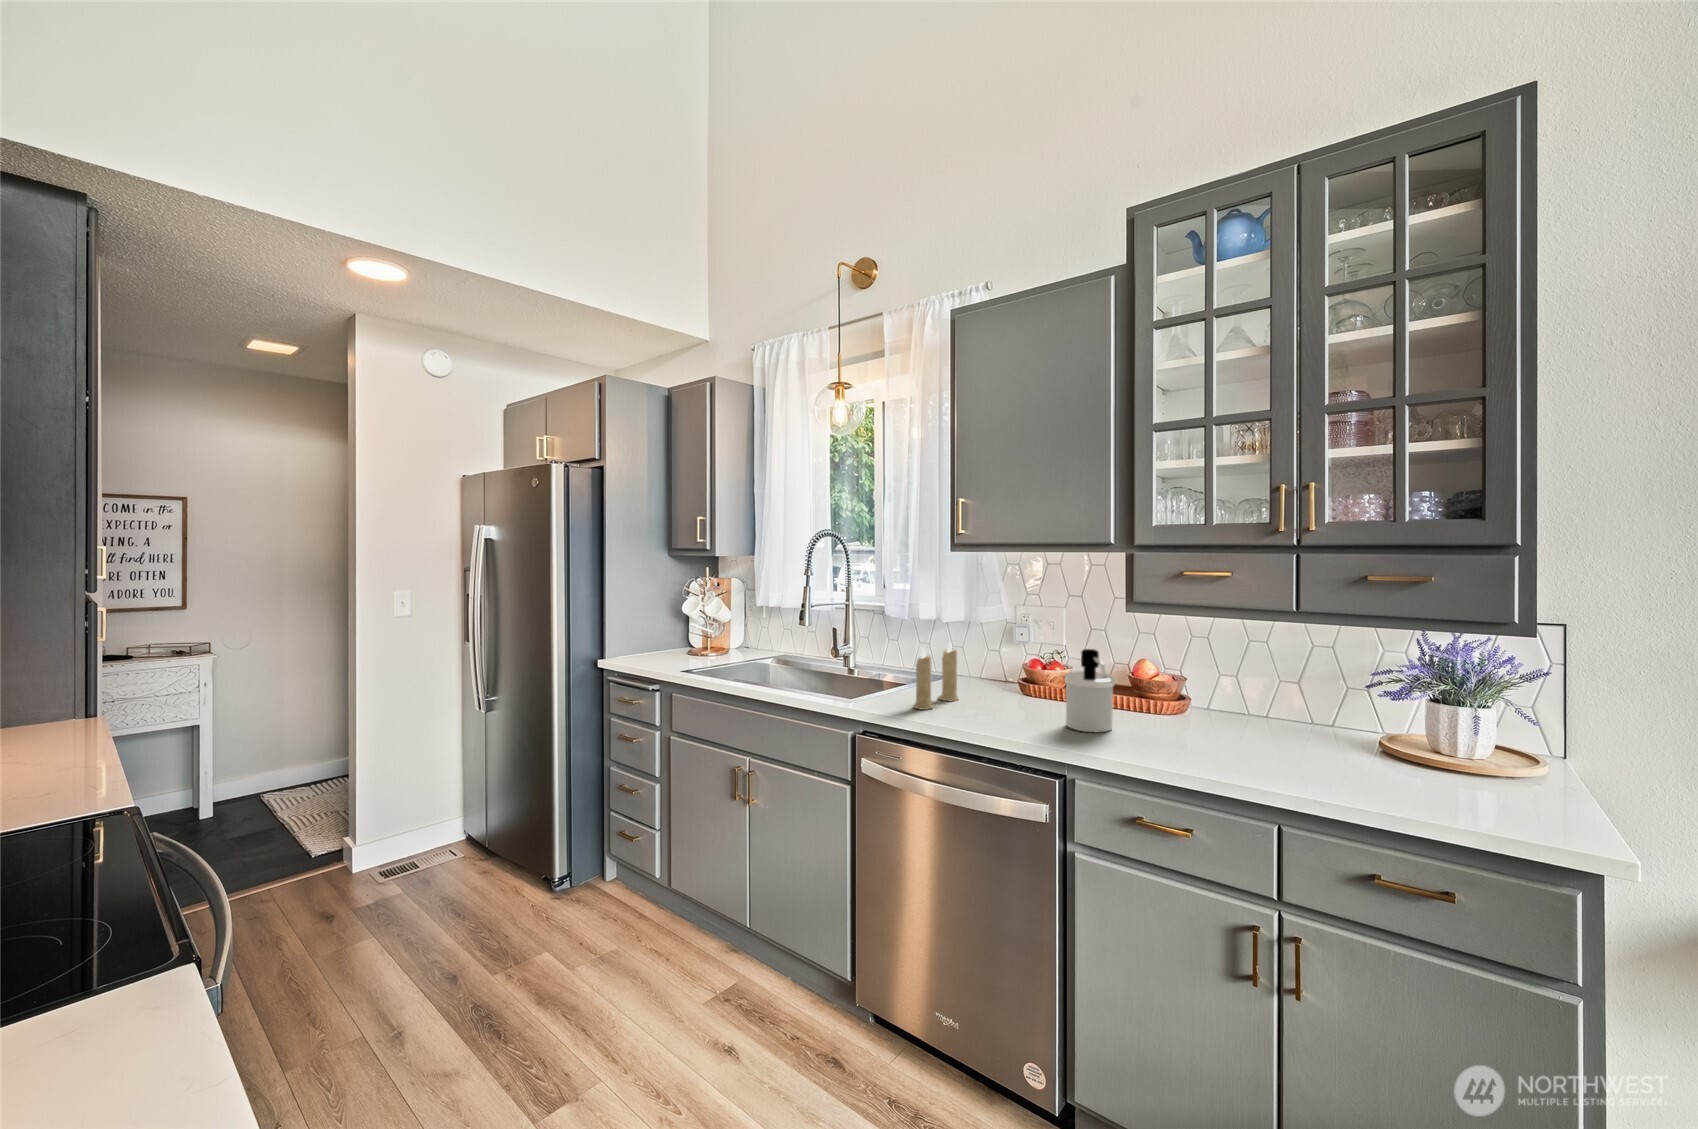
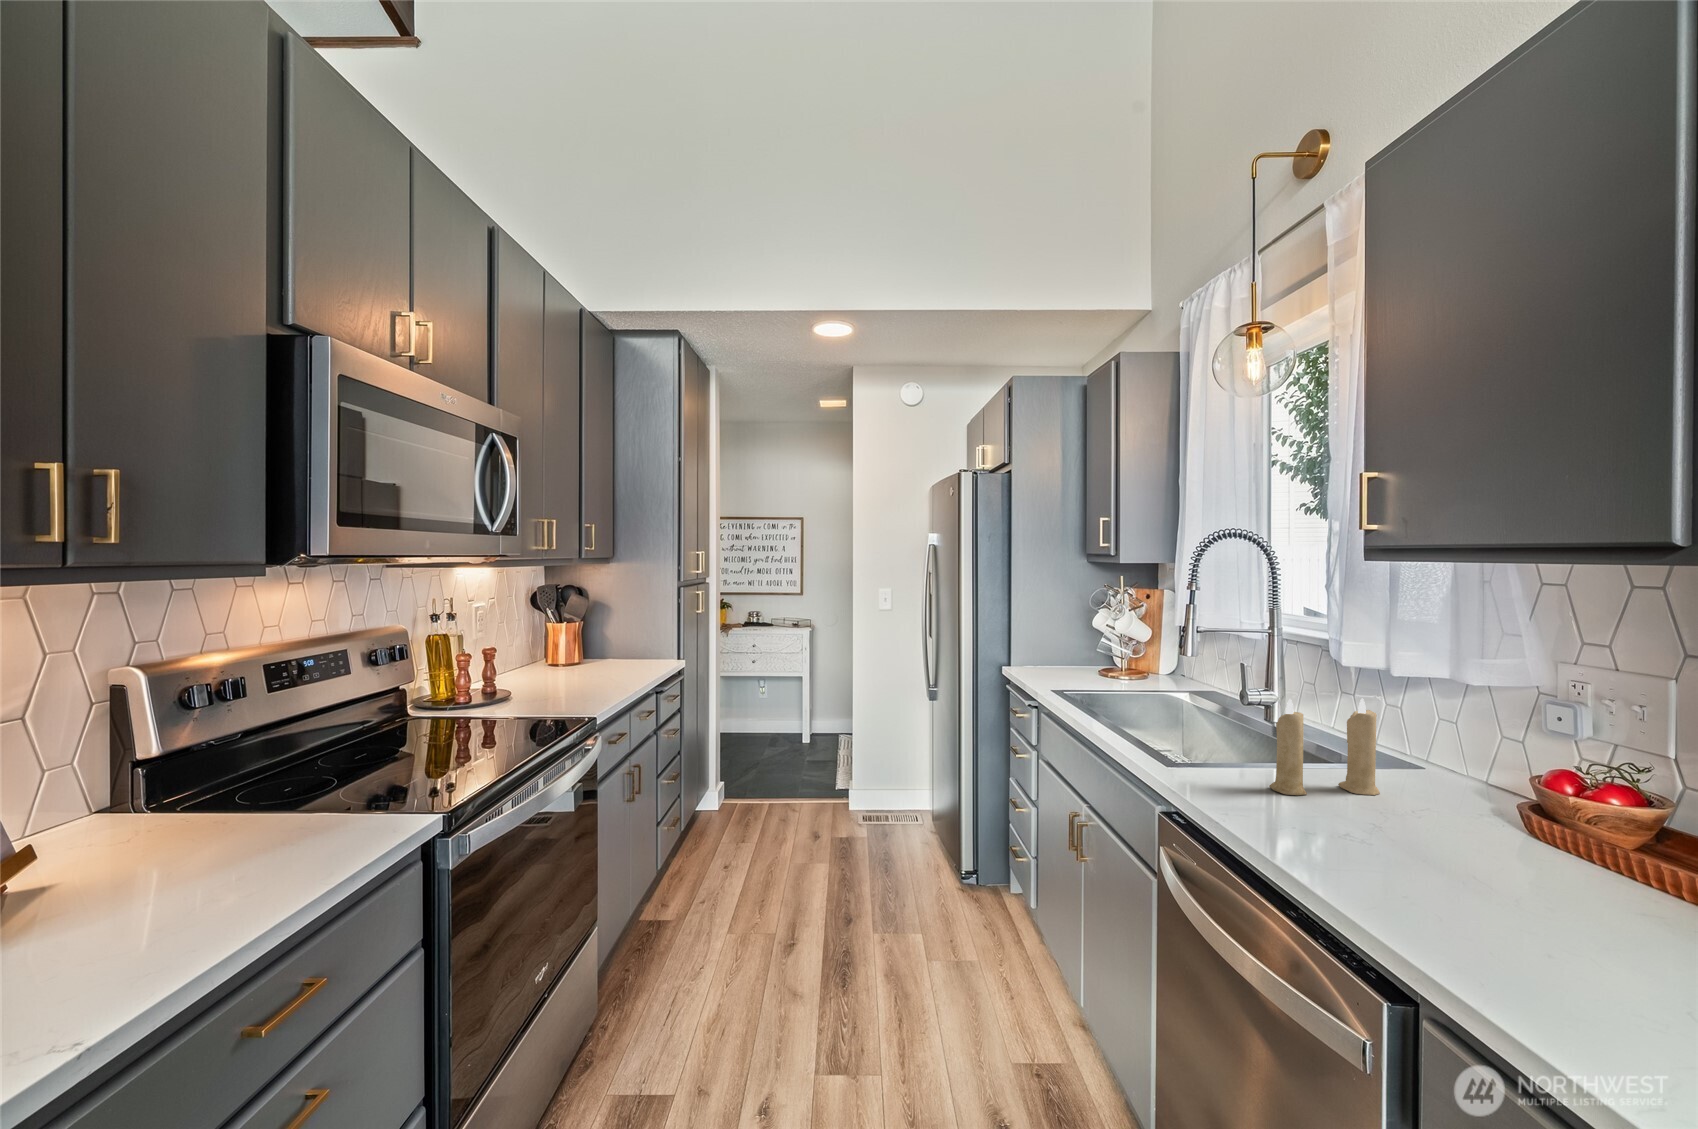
soap dispenser: present [1065,649,1115,732] -> none [1507,748,1644,929]

